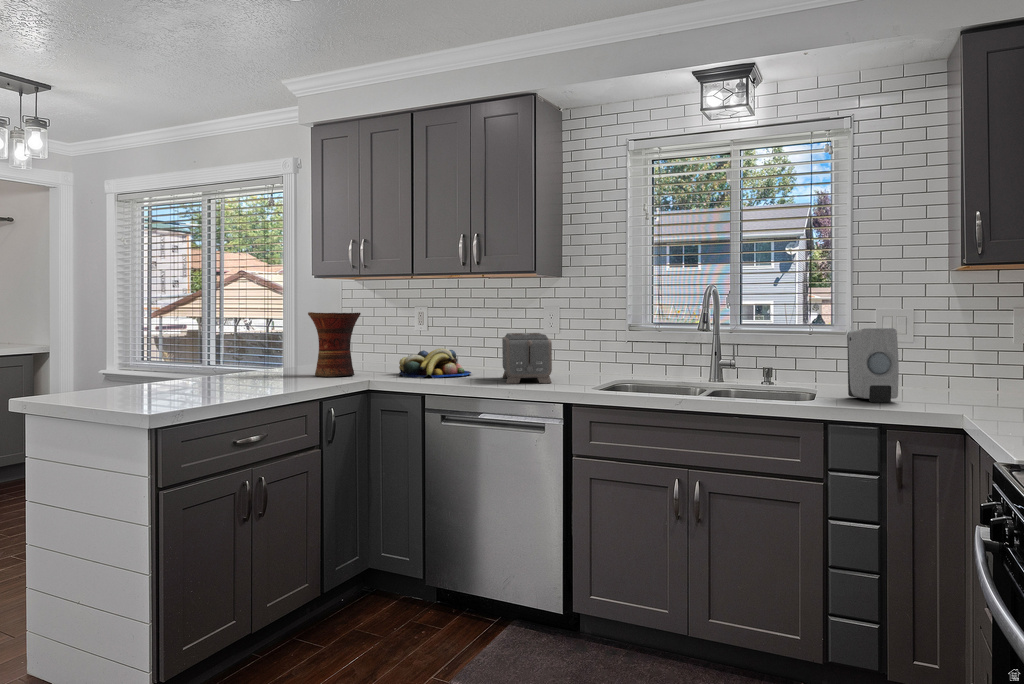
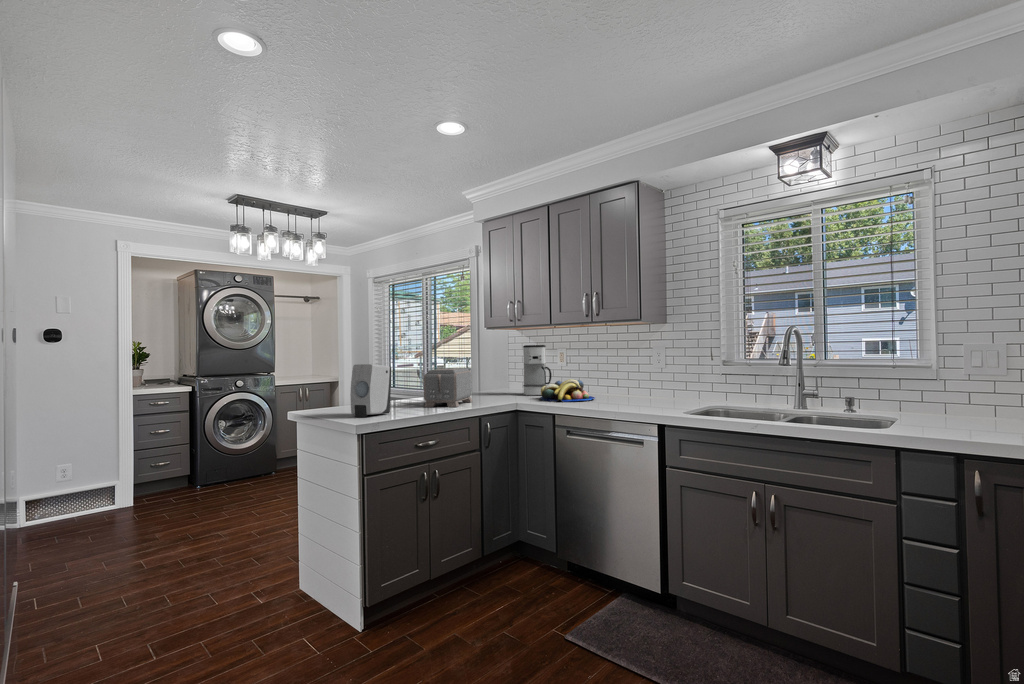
coffee maker: none [368,302,408,371] -> present [523,345,552,396]
vase: present [308,312,361,377] -> none [475,353,512,400]
soap dispenser: present [847,328,899,402] -> present [350,364,391,417]
toaster: present [502,333,552,384] -> present [424,368,472,407]

